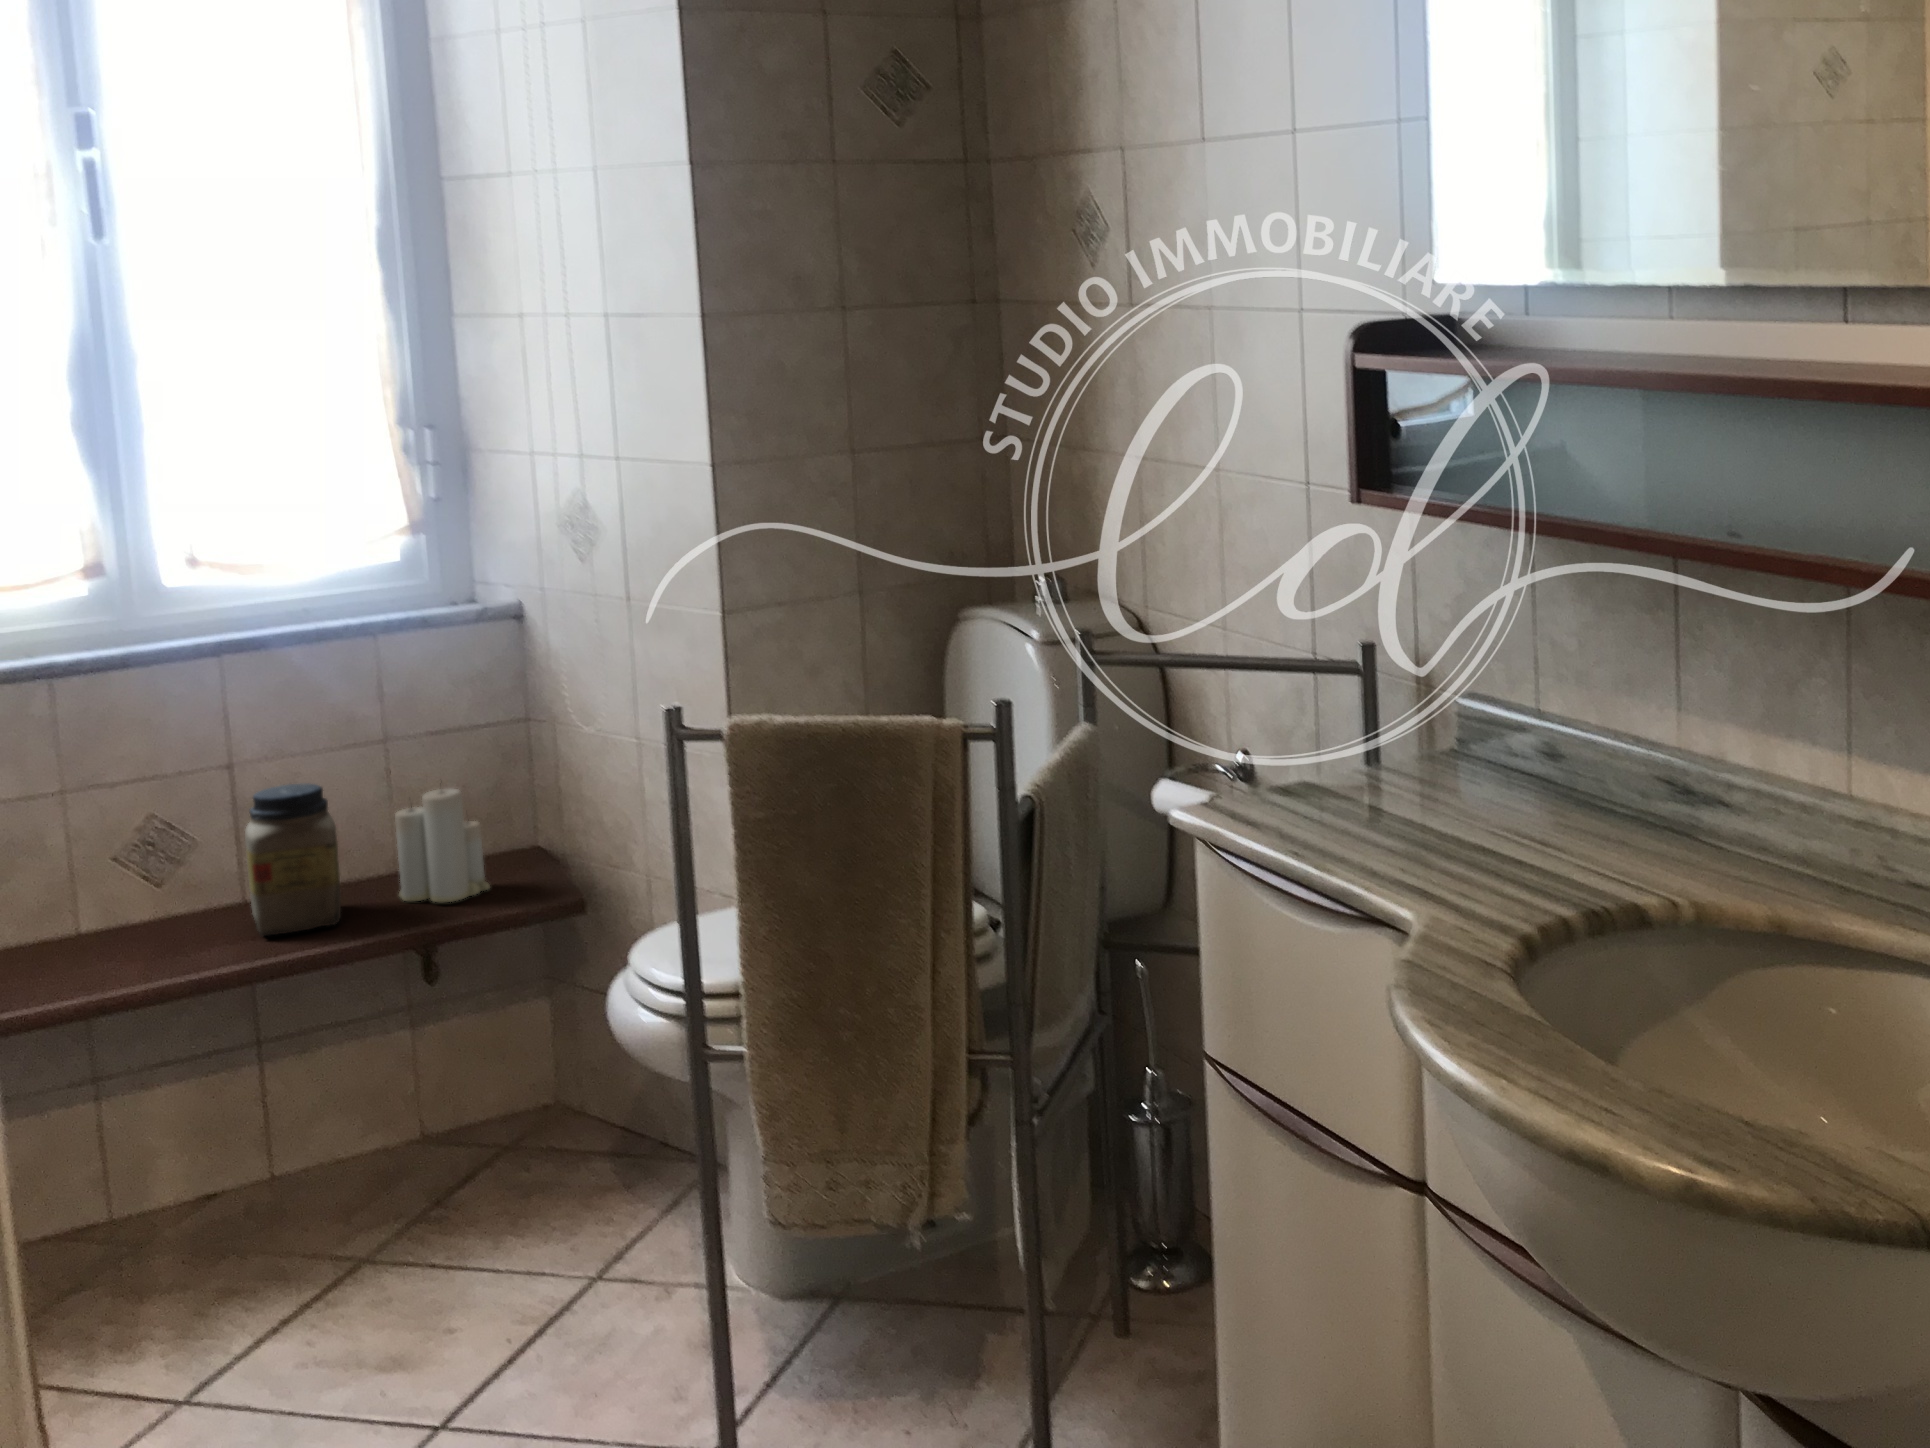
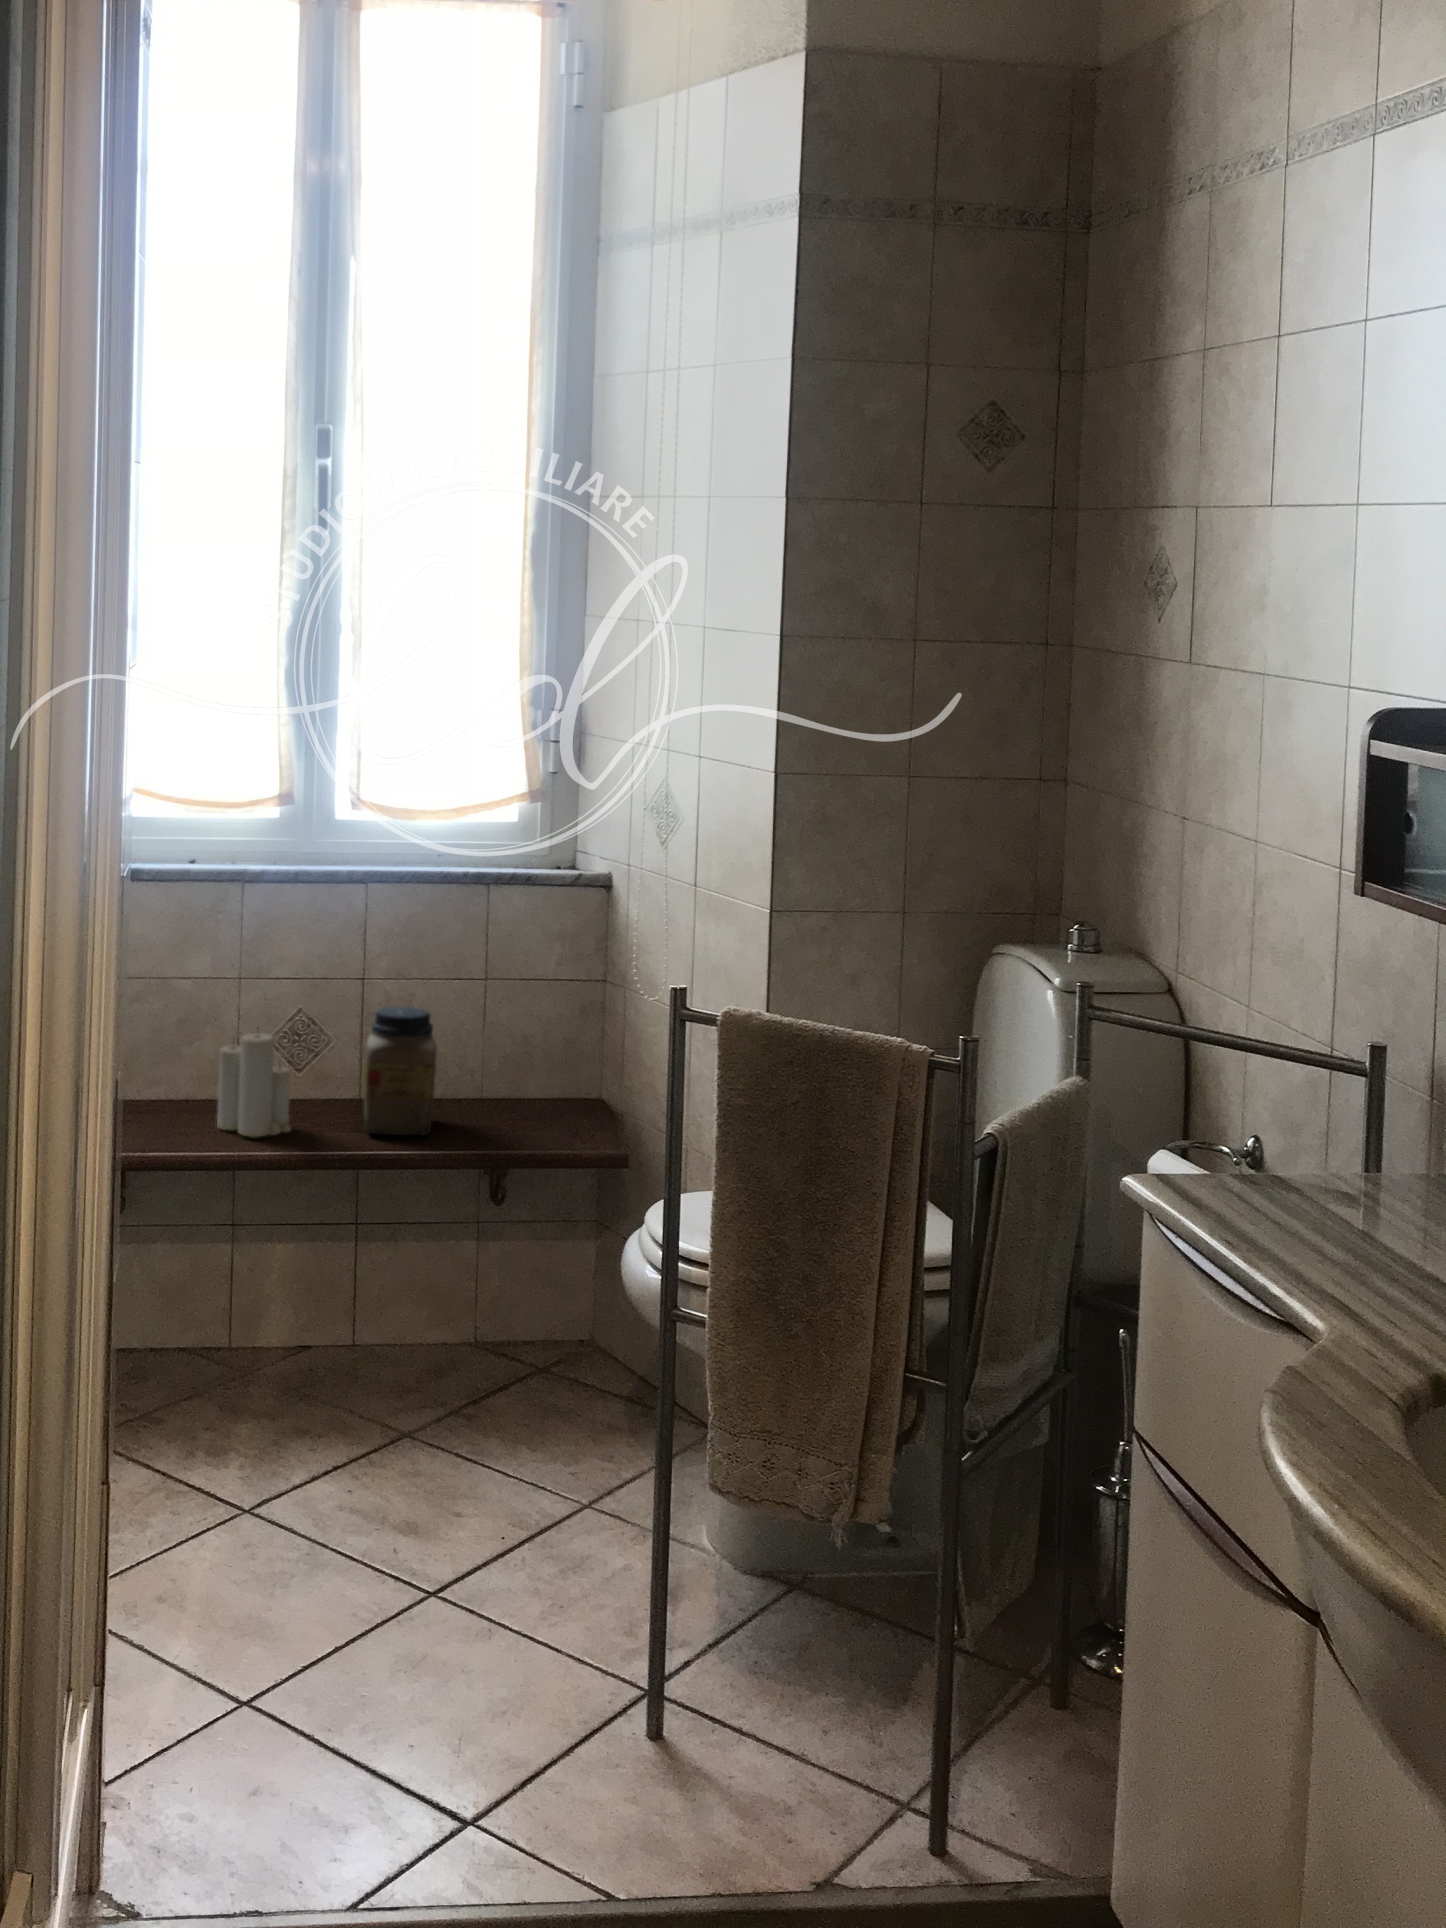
candle: present [395,788,490,902] -> present [217,1033,291,1137]

